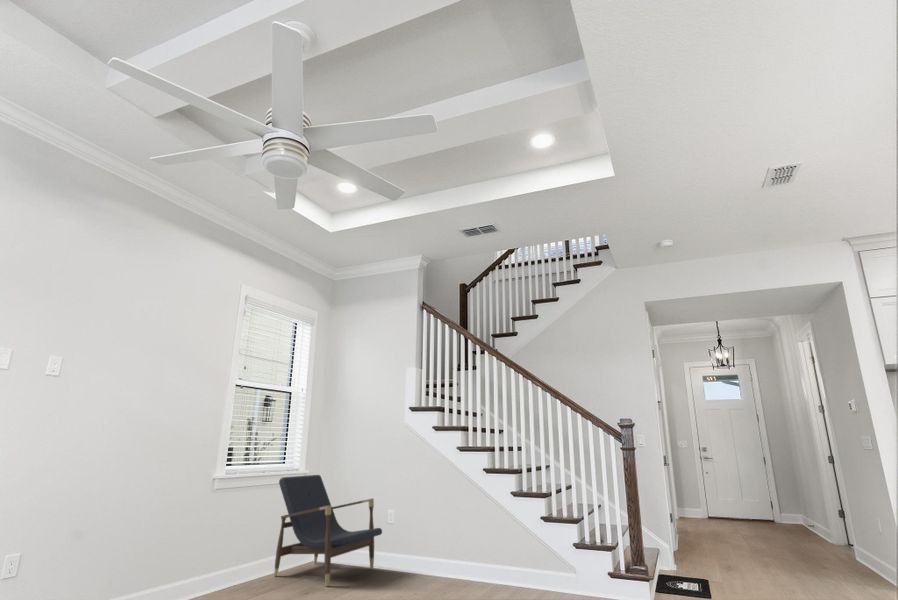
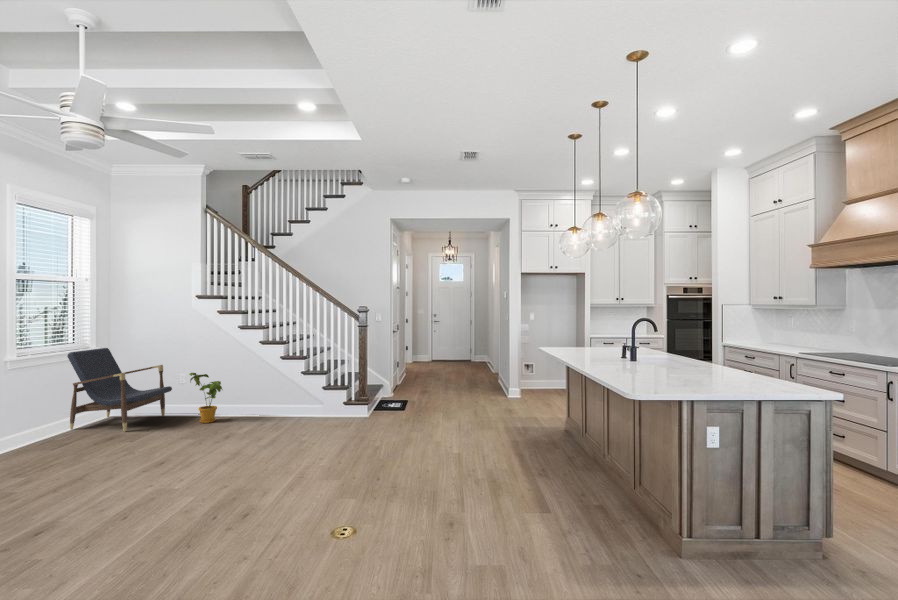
house plant: none [400,510,440,585] -> present [189,373,222,423]

